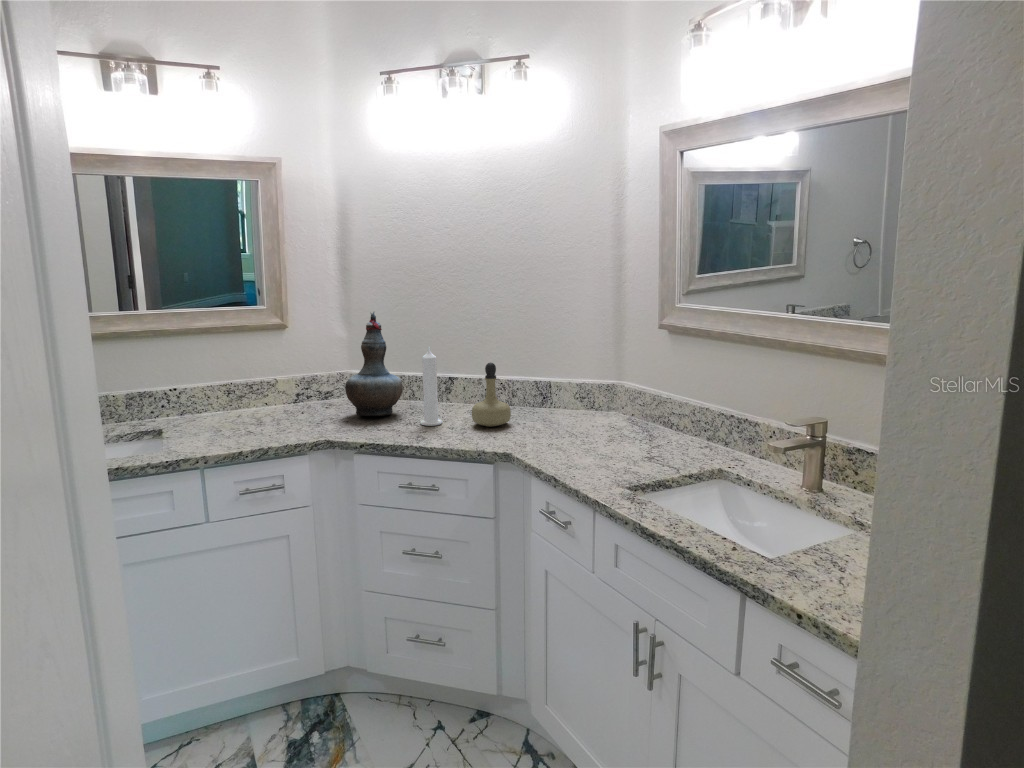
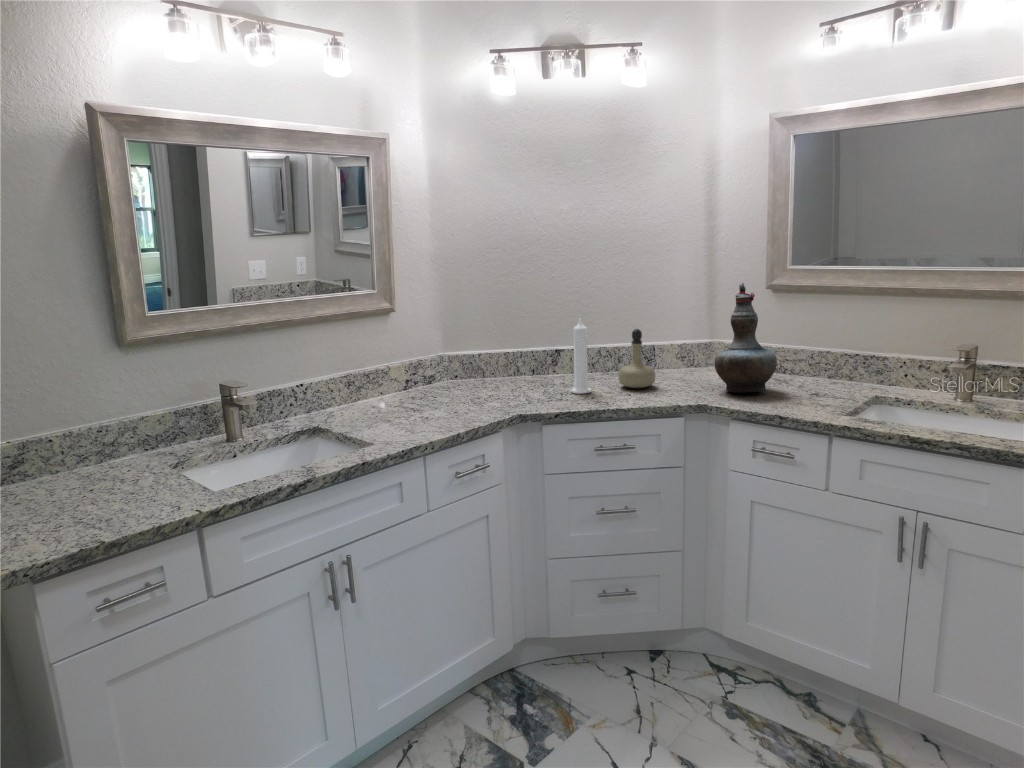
decorative vase: present [345,312,403,416] -> present [715,283,777,393]

